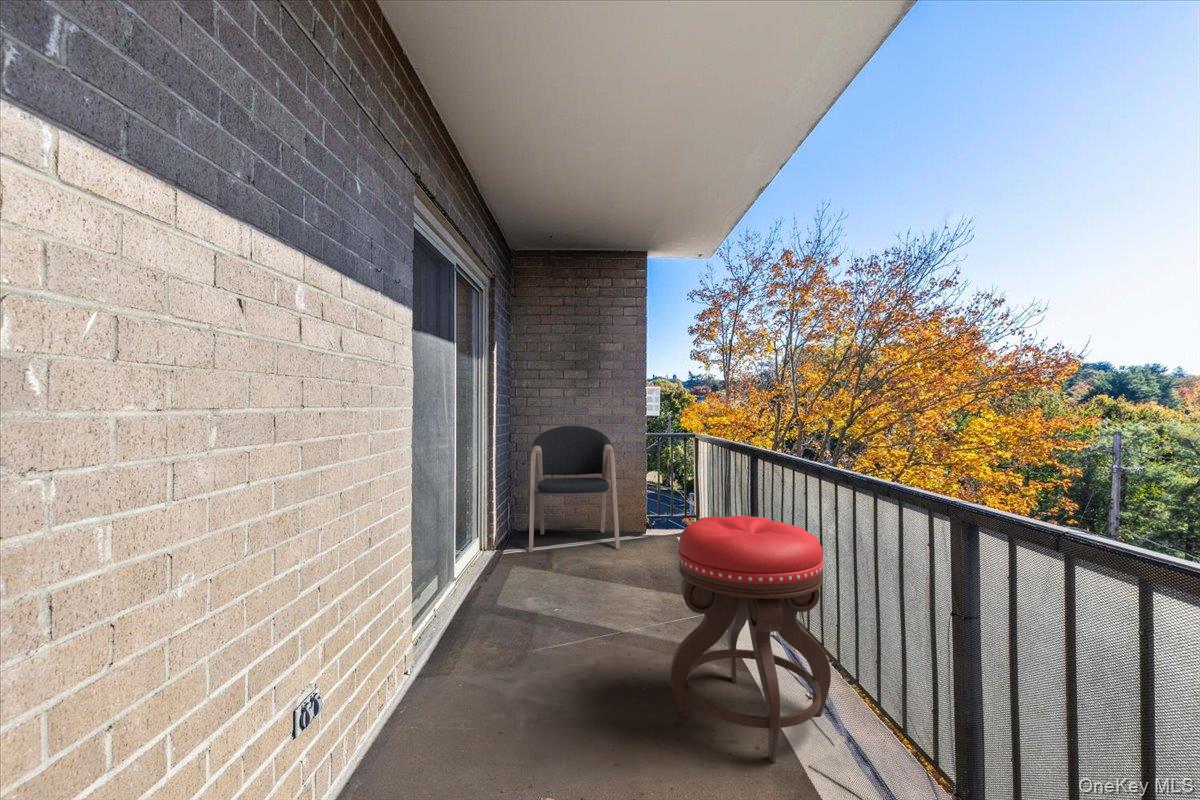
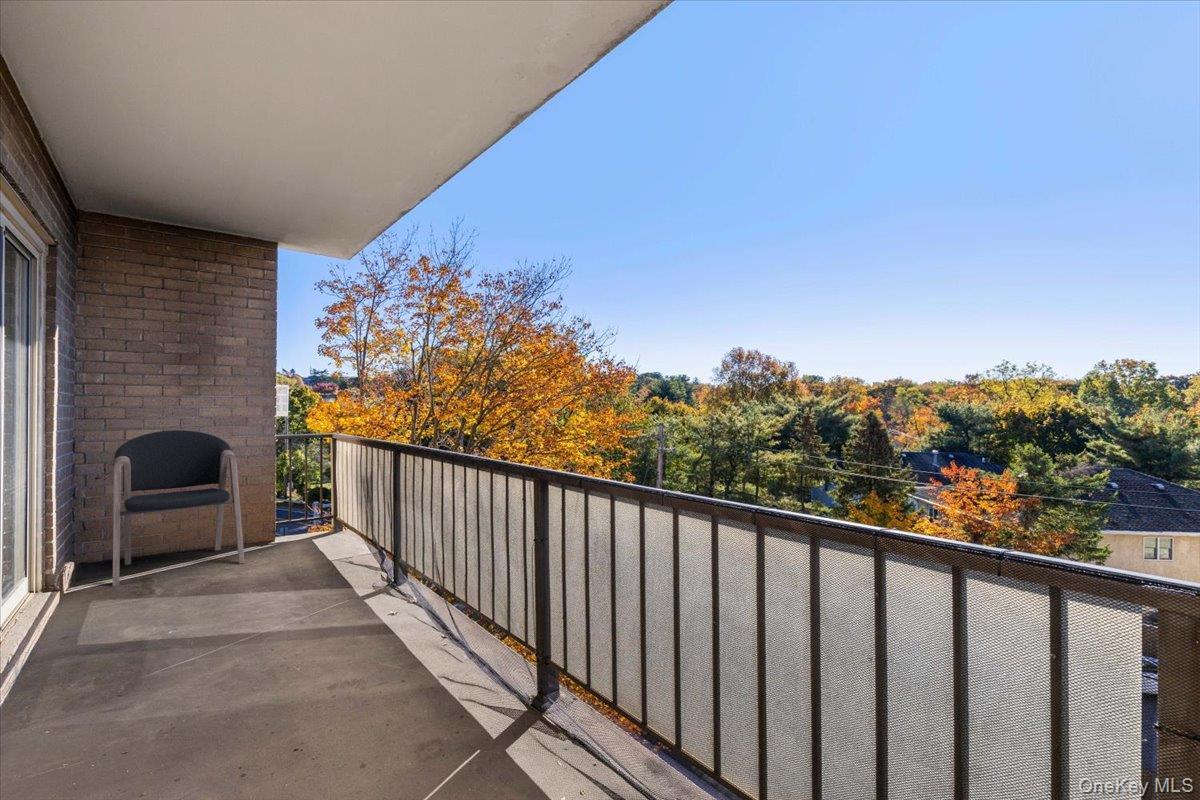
stool: present [670,516,831,763] -> none [326,499,459,682]

